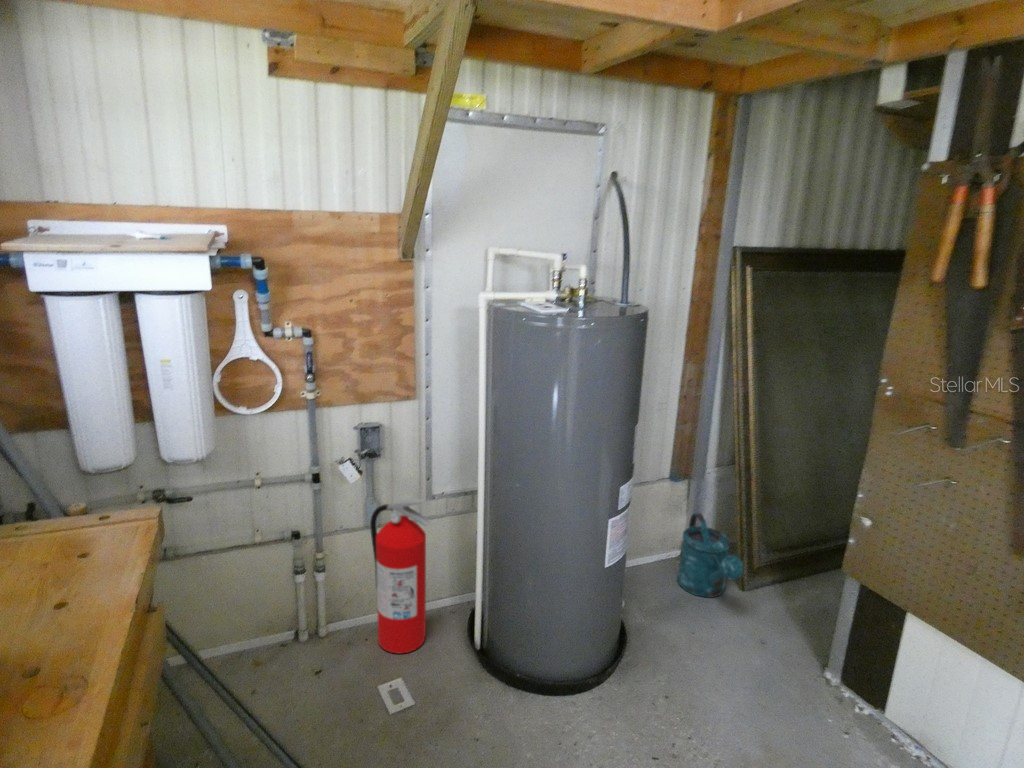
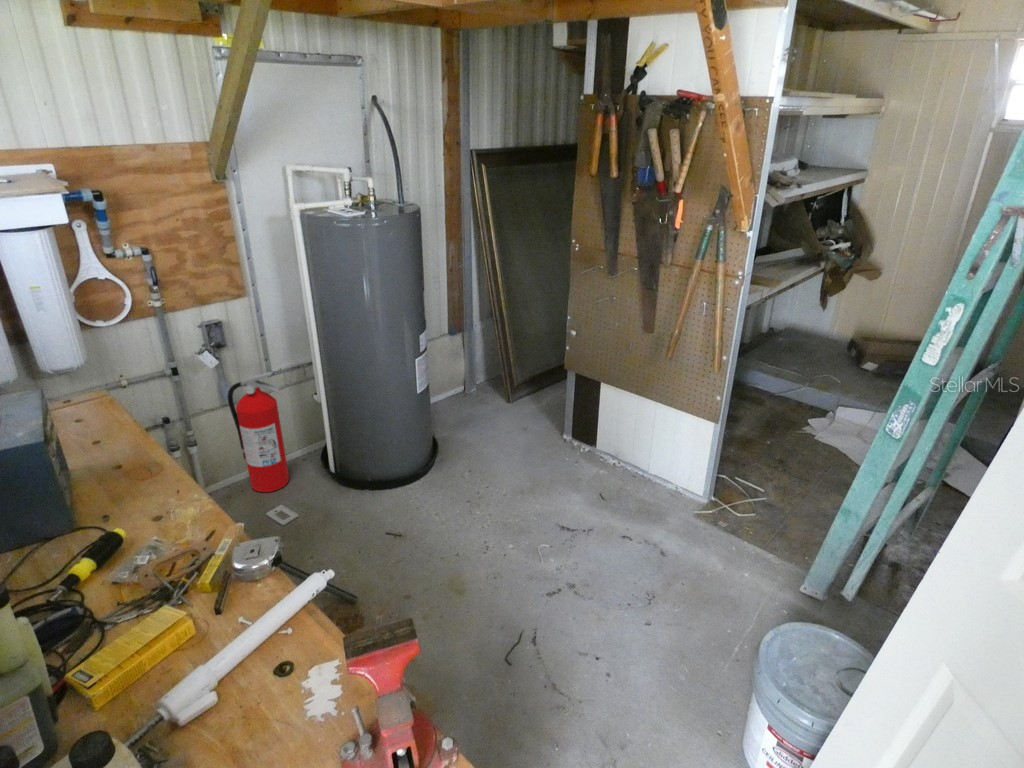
watering can: present [677,513,744,598] -> none [463,355,507,411]

